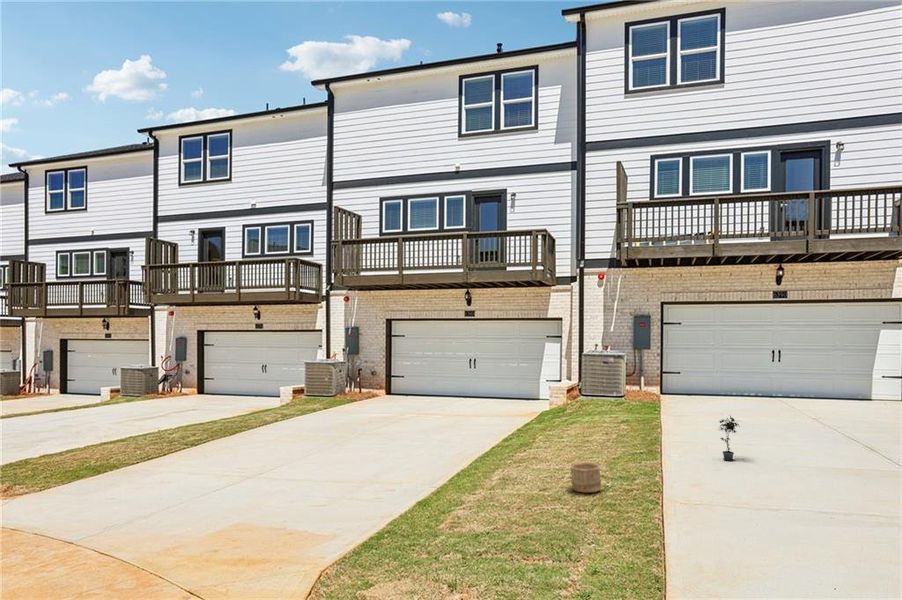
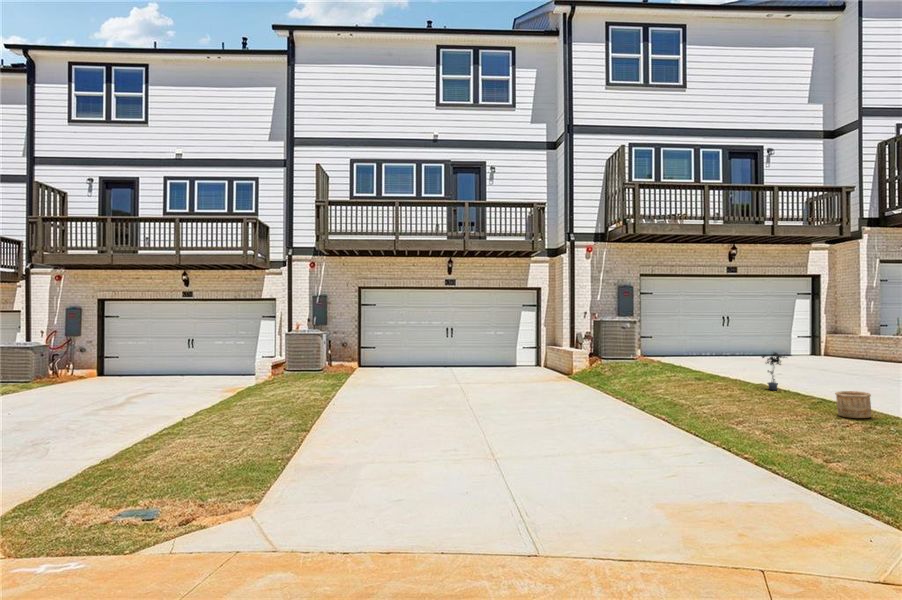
potted plant: present [720,416,739,461] -> present [762,352,785,390]

